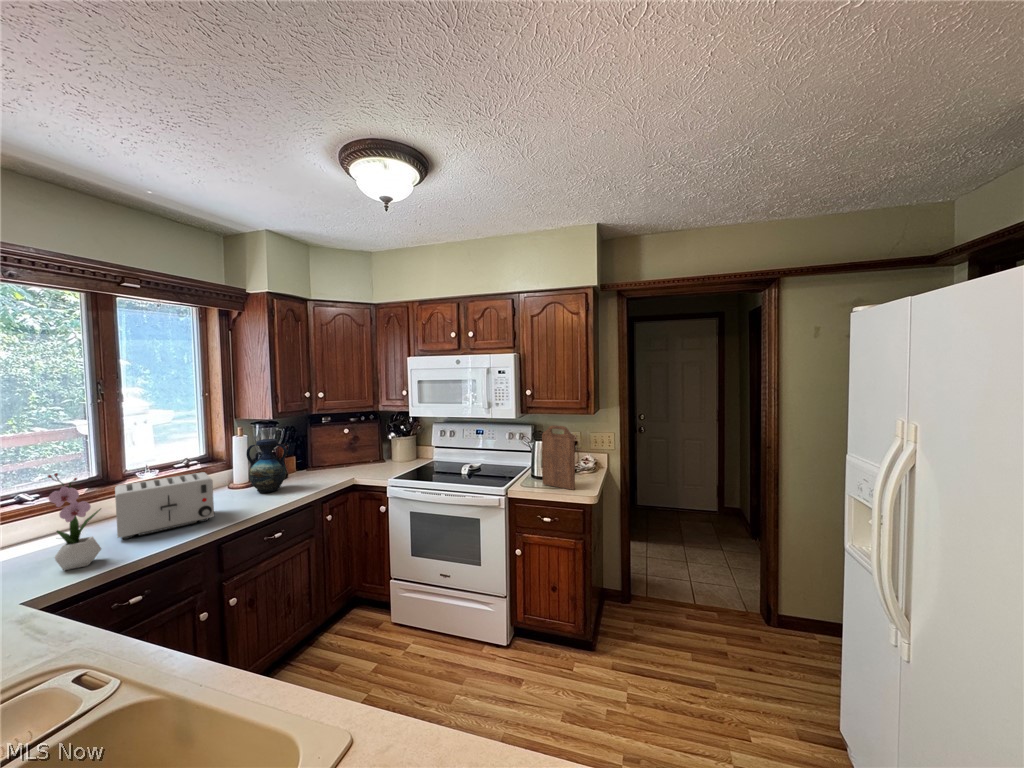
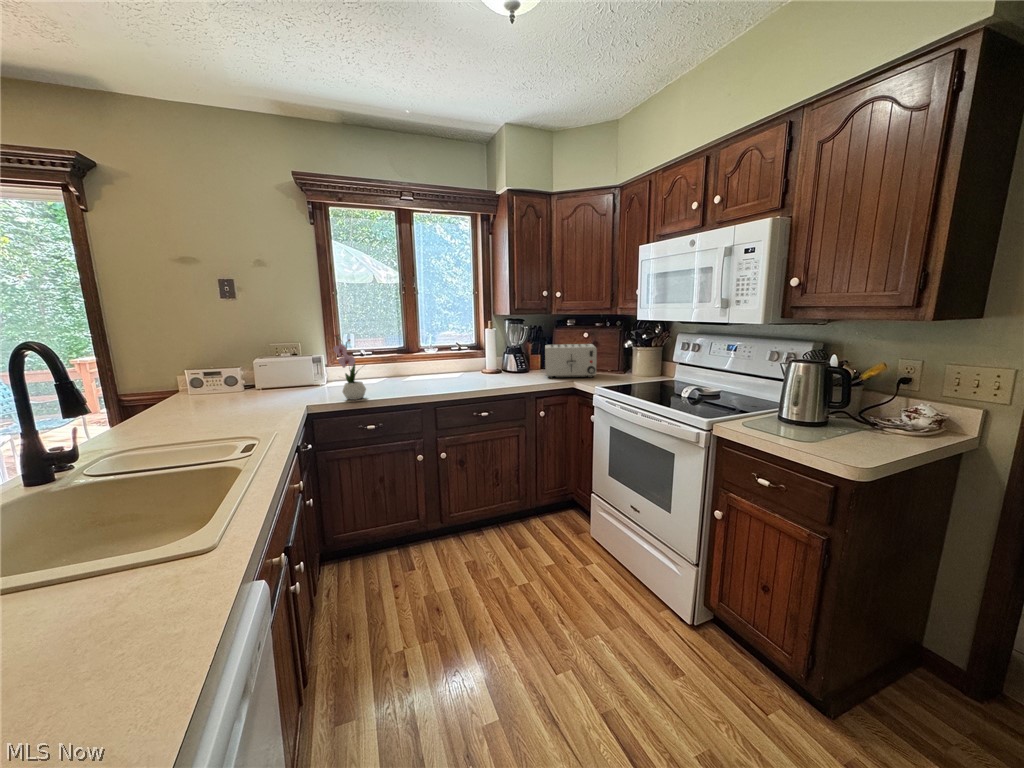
cutting board: present [542,425,575,490] -> none [782,334,846,450]
vase: present [246,439,287,493] -> none [485,333,515,380]
toaster: present [115,472,214,539] -> present [545,344,597,378]

